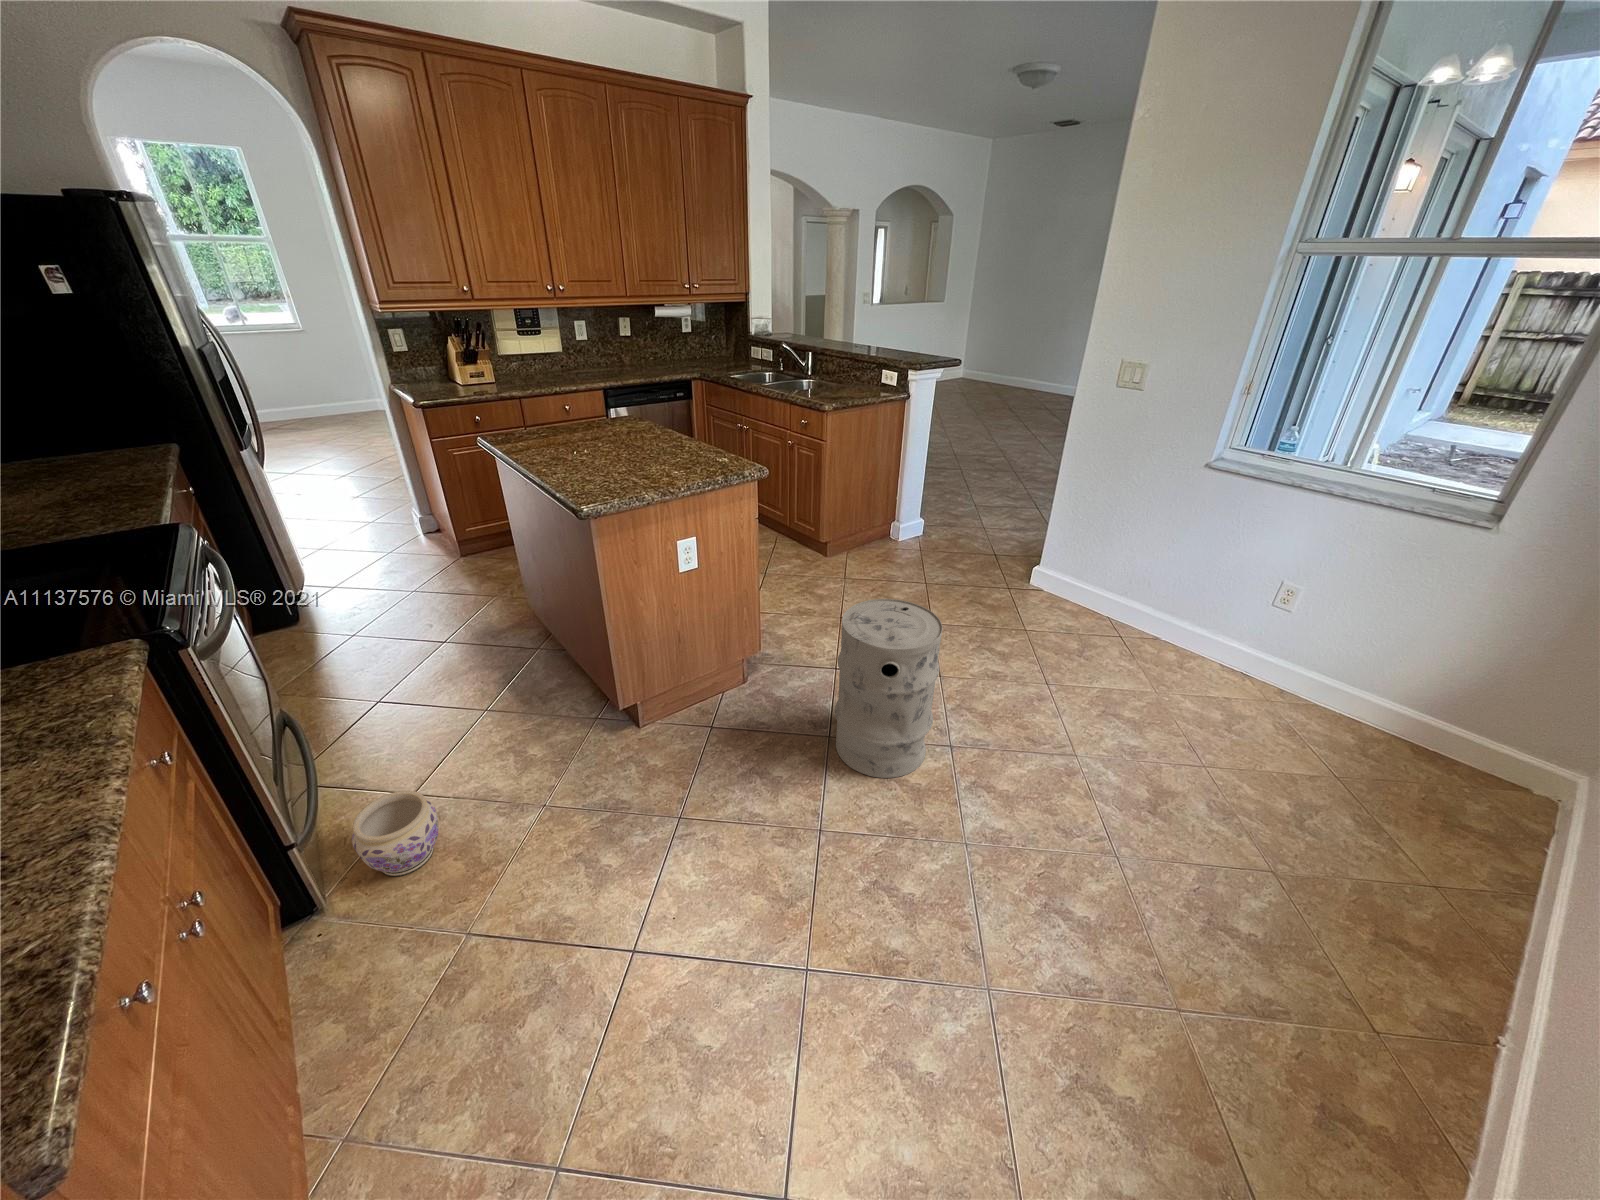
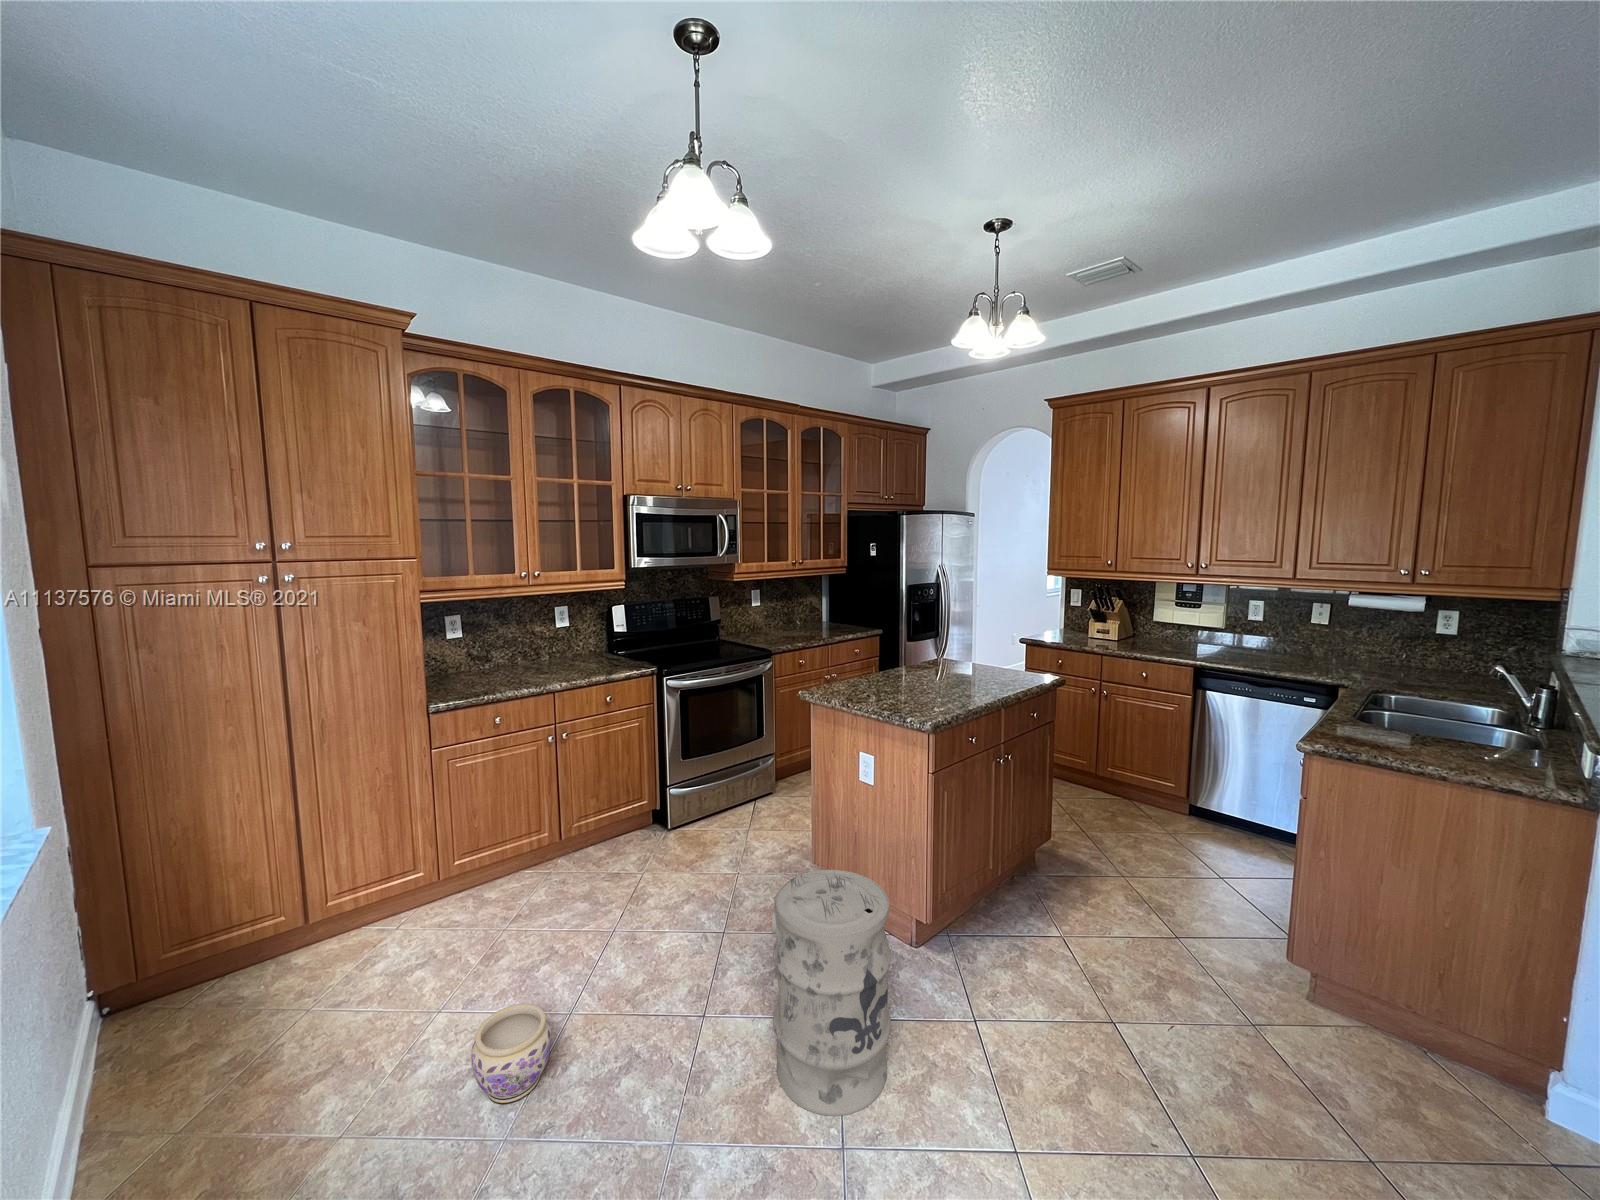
planter: present [352,791,439,877] -> present [471,1003,551,1104]

